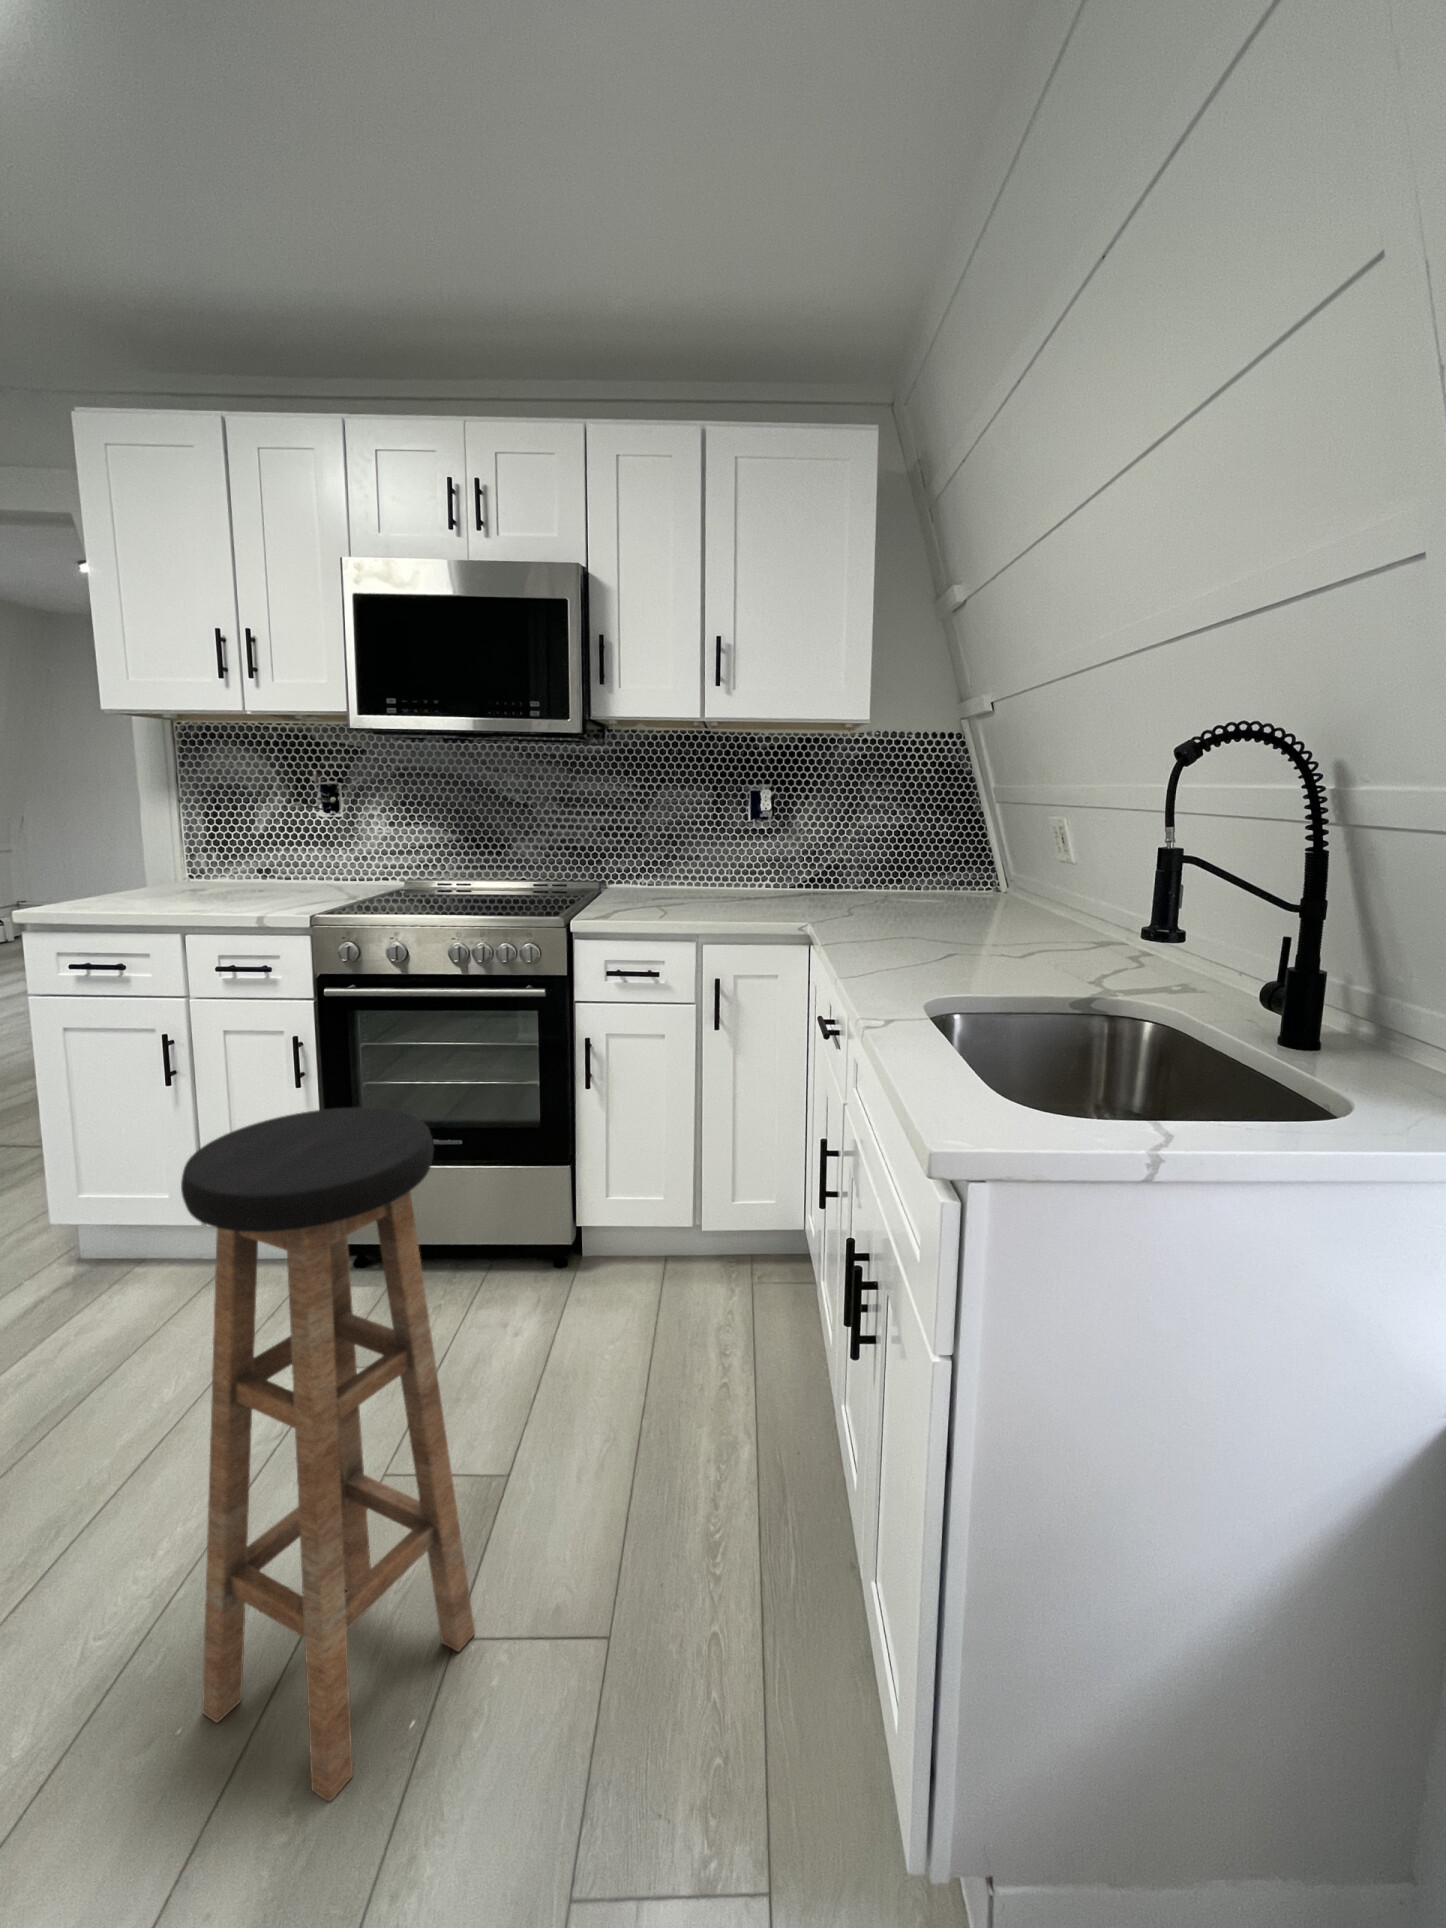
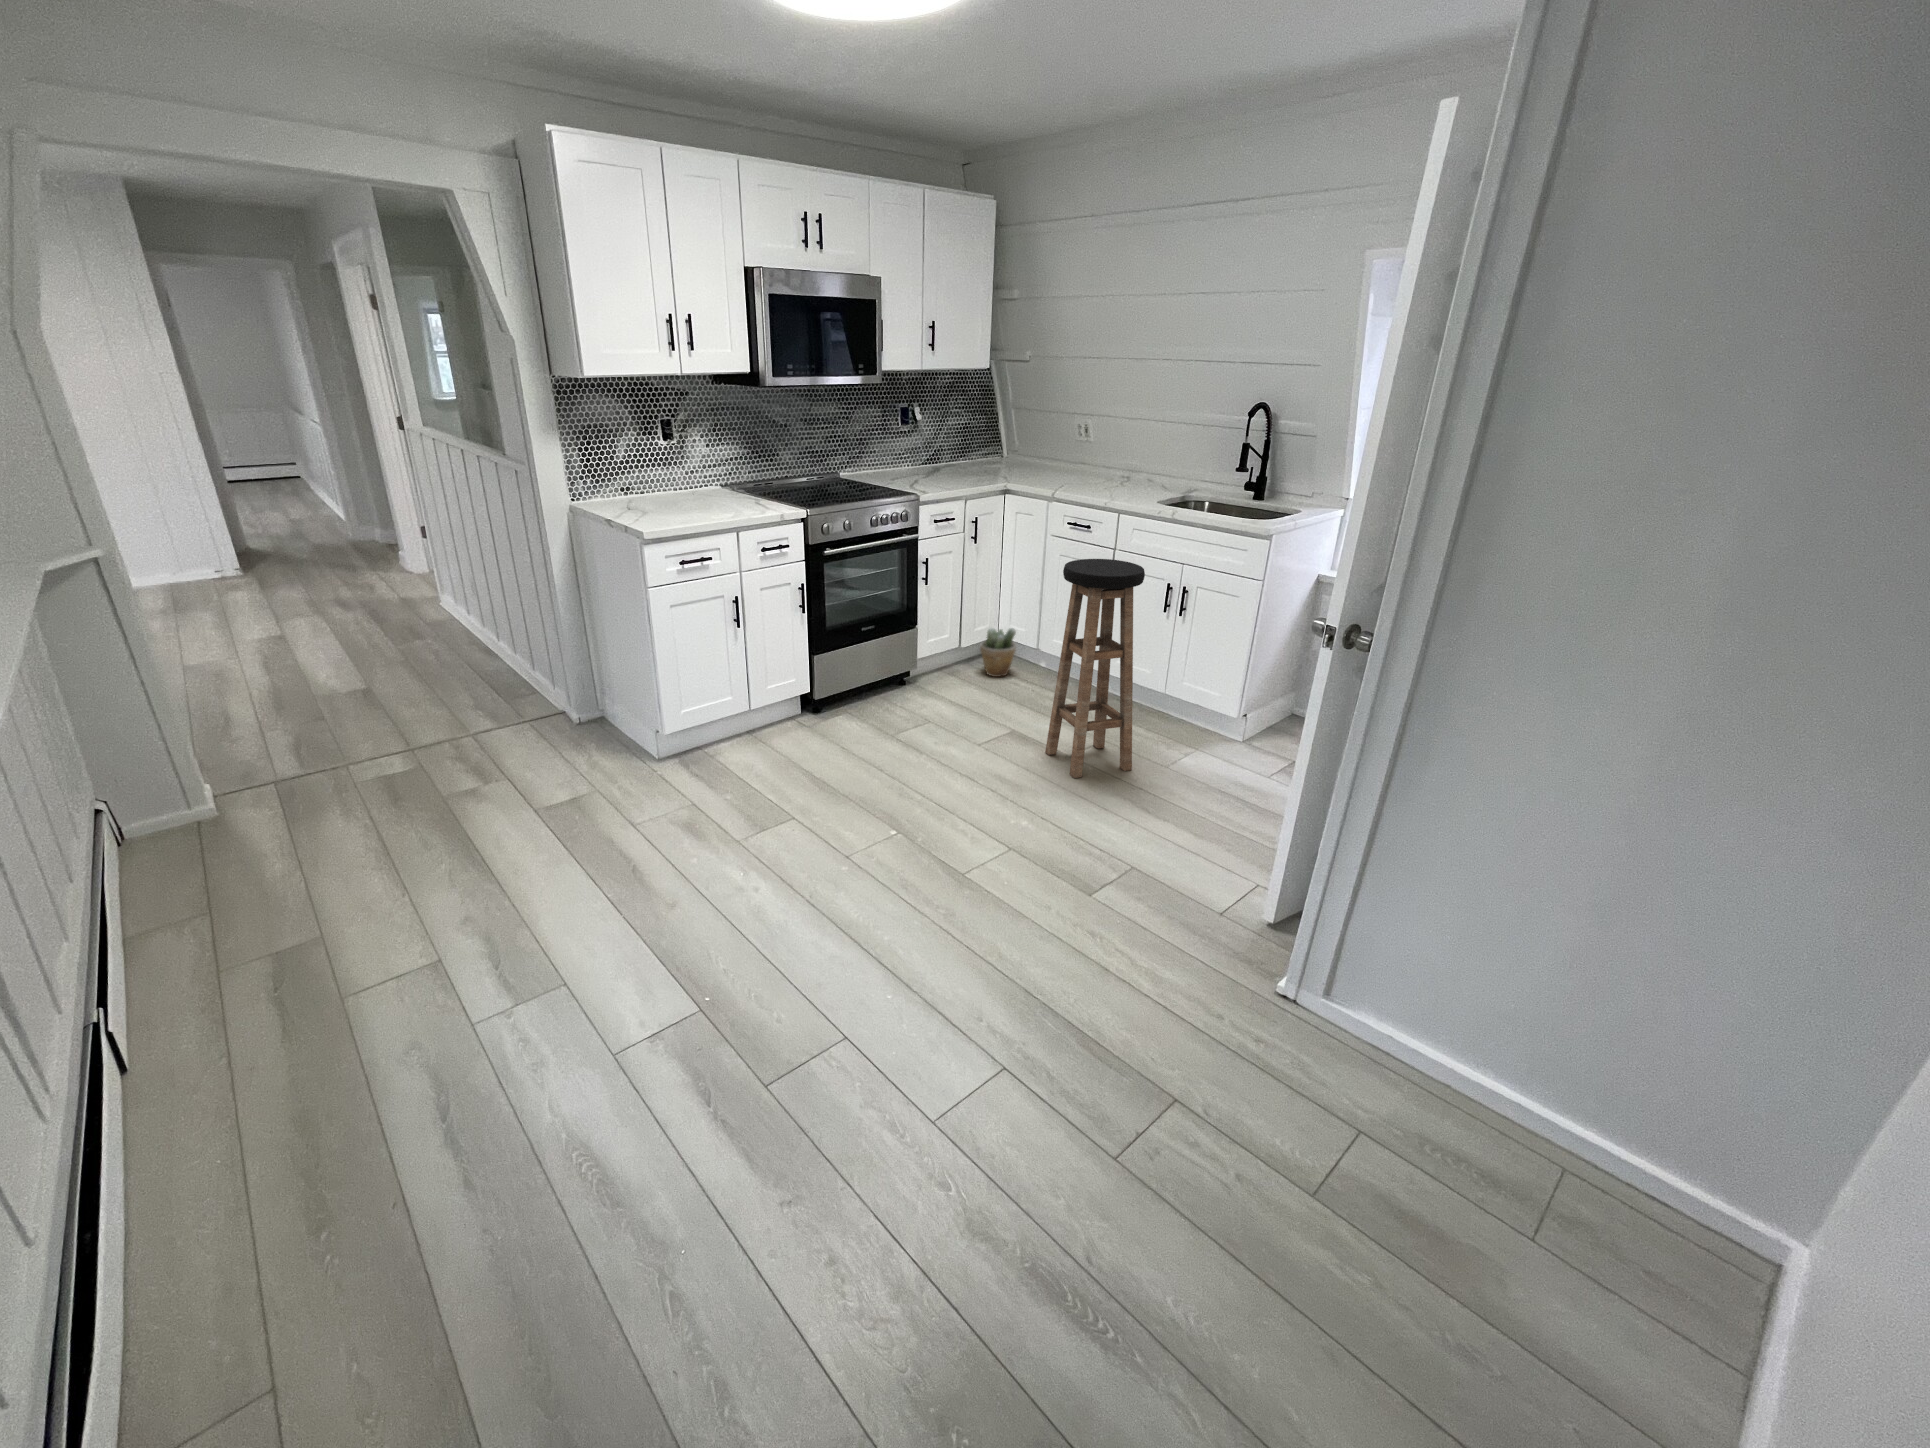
potted plant: none [692,1205,766,1314] -> present [980,628,1016,677]

